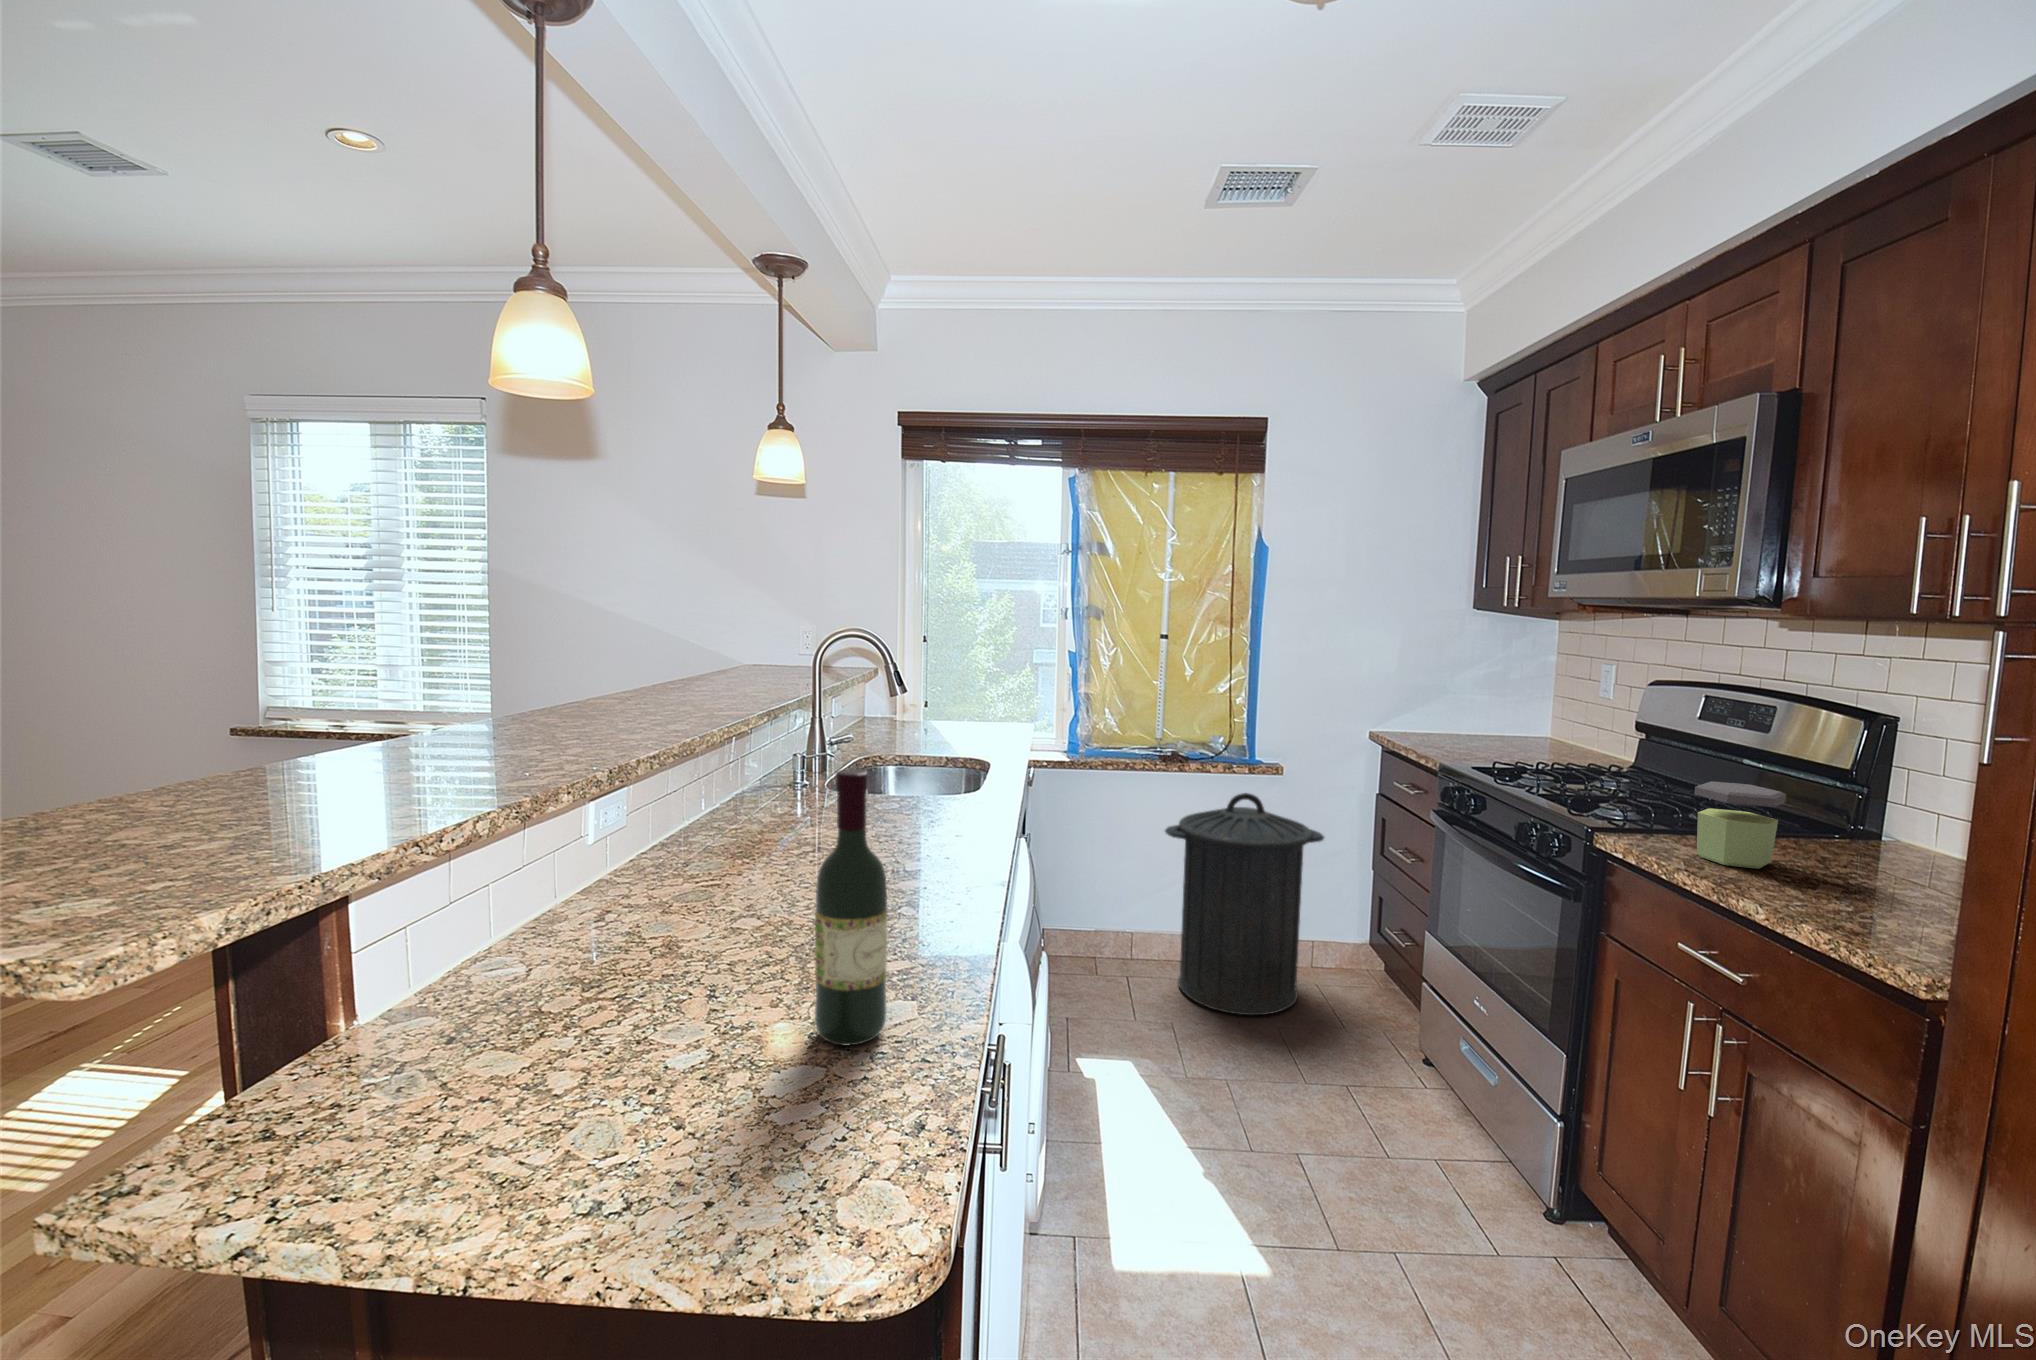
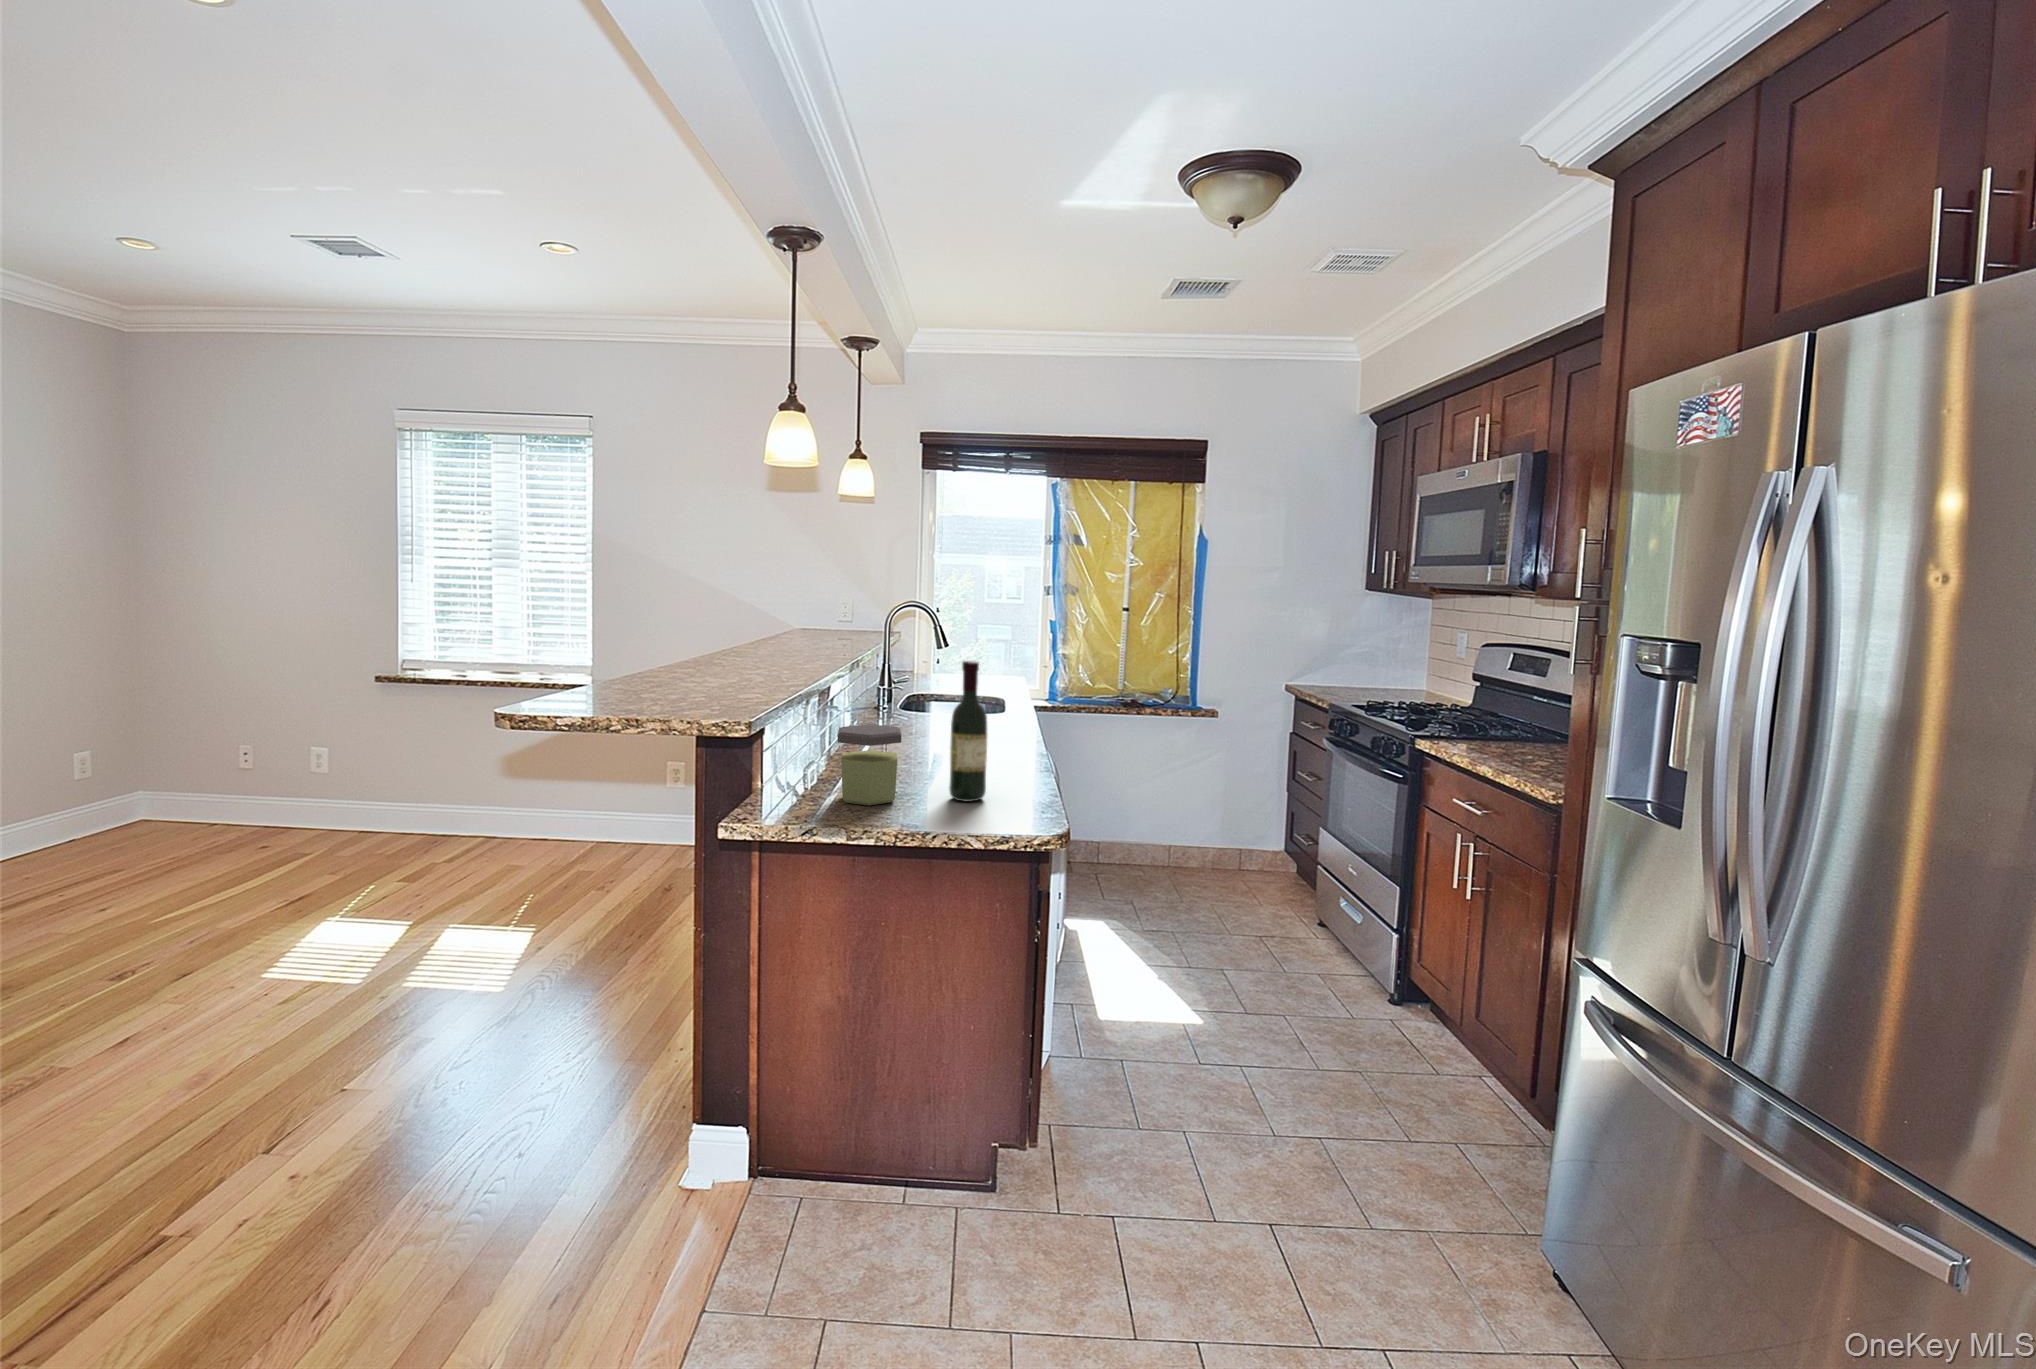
jar: present [1695,781,1786,869] -> present [838,724,901,805]
trash can: present [1165,793,1324,1015] -> none [1127,730,1249,897]

